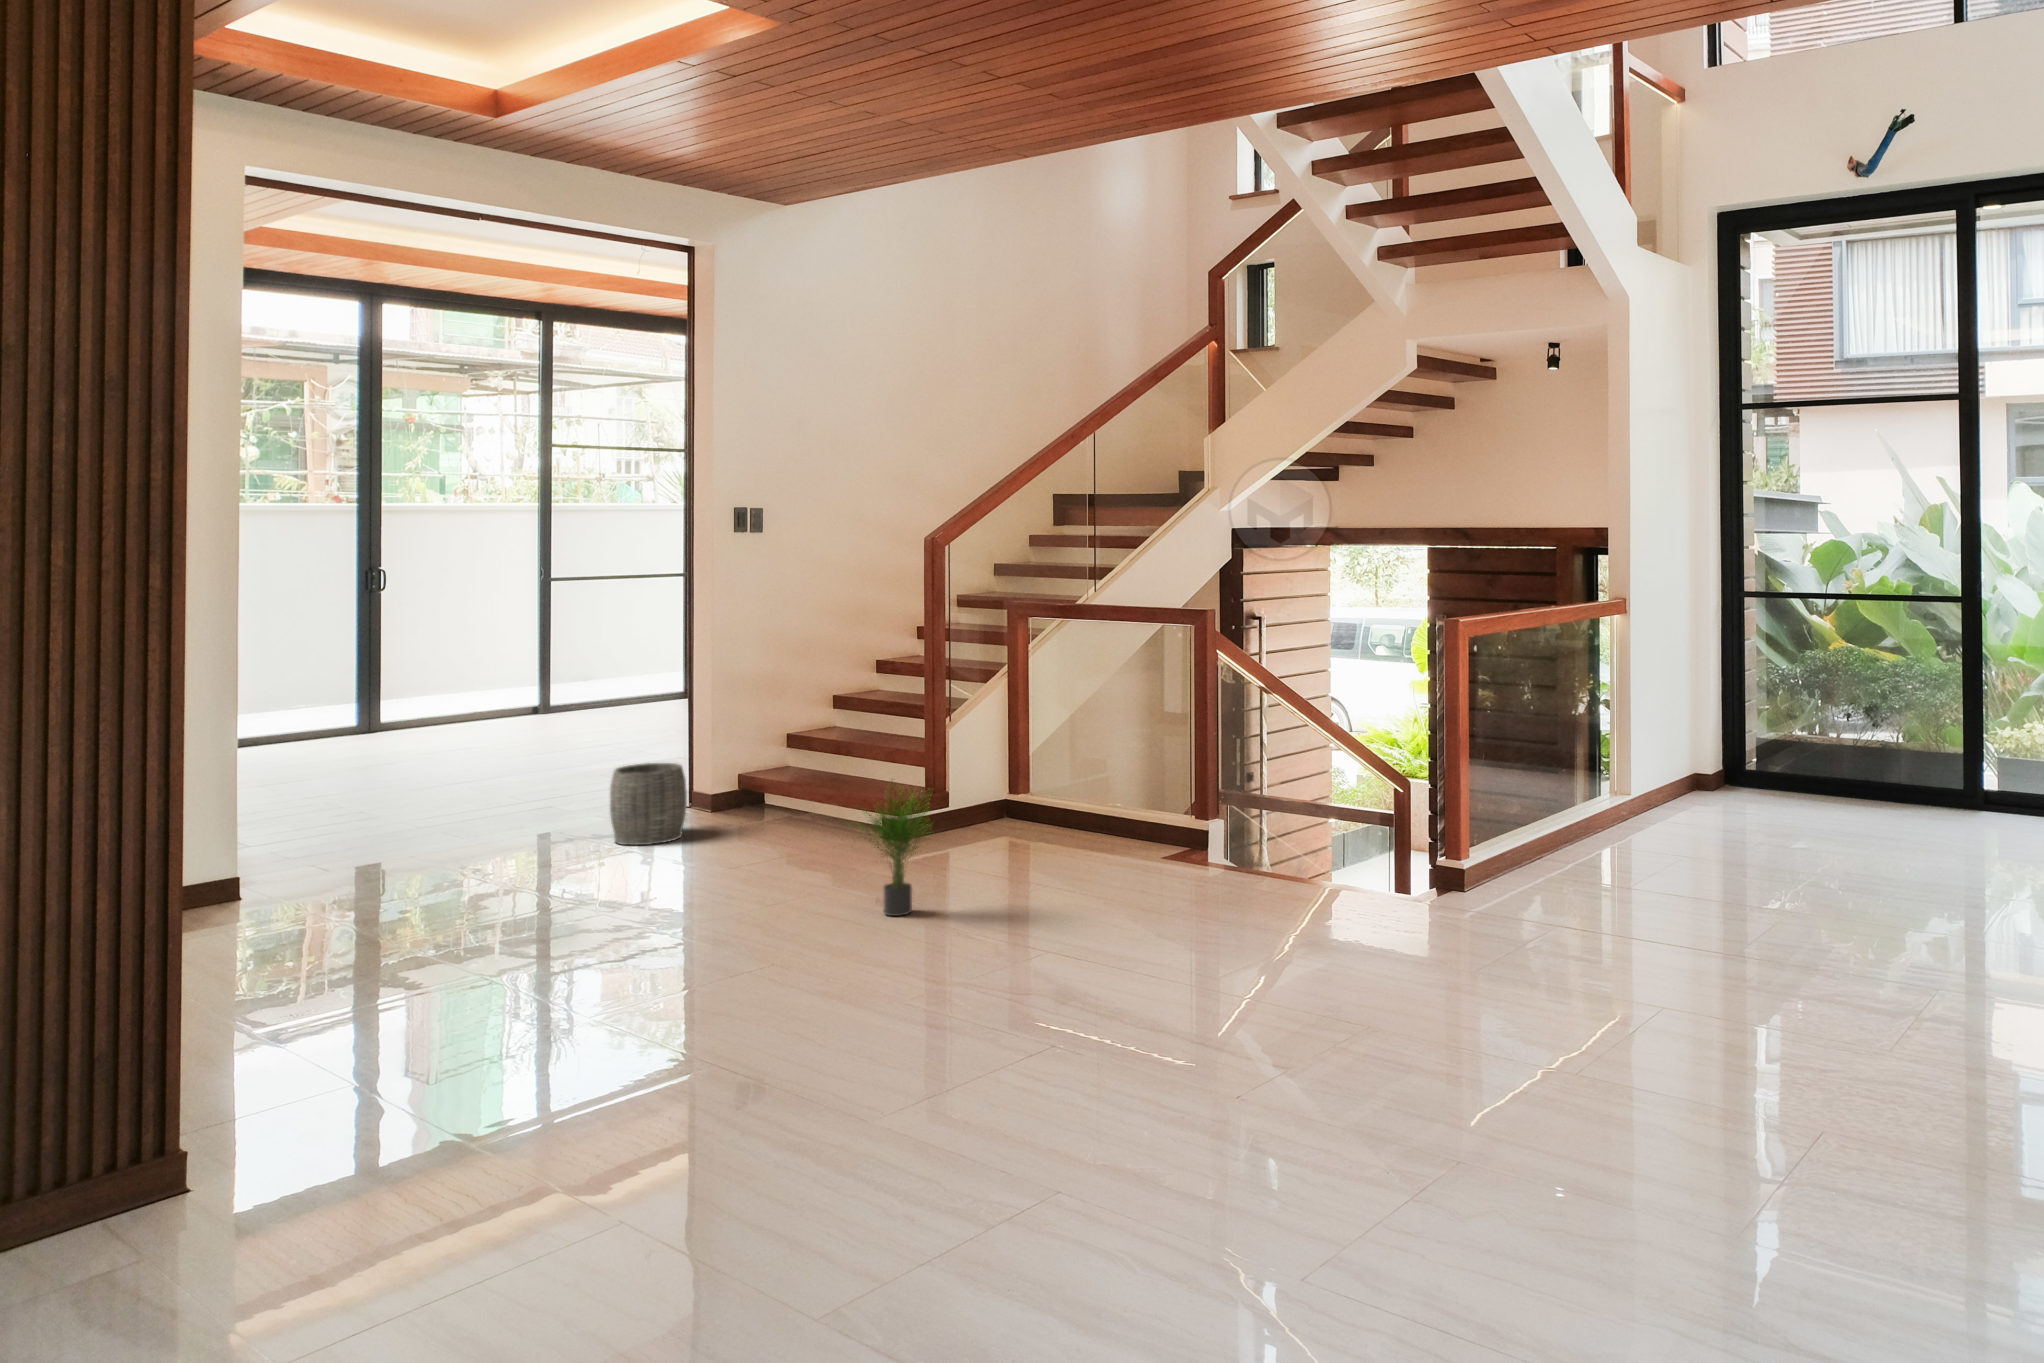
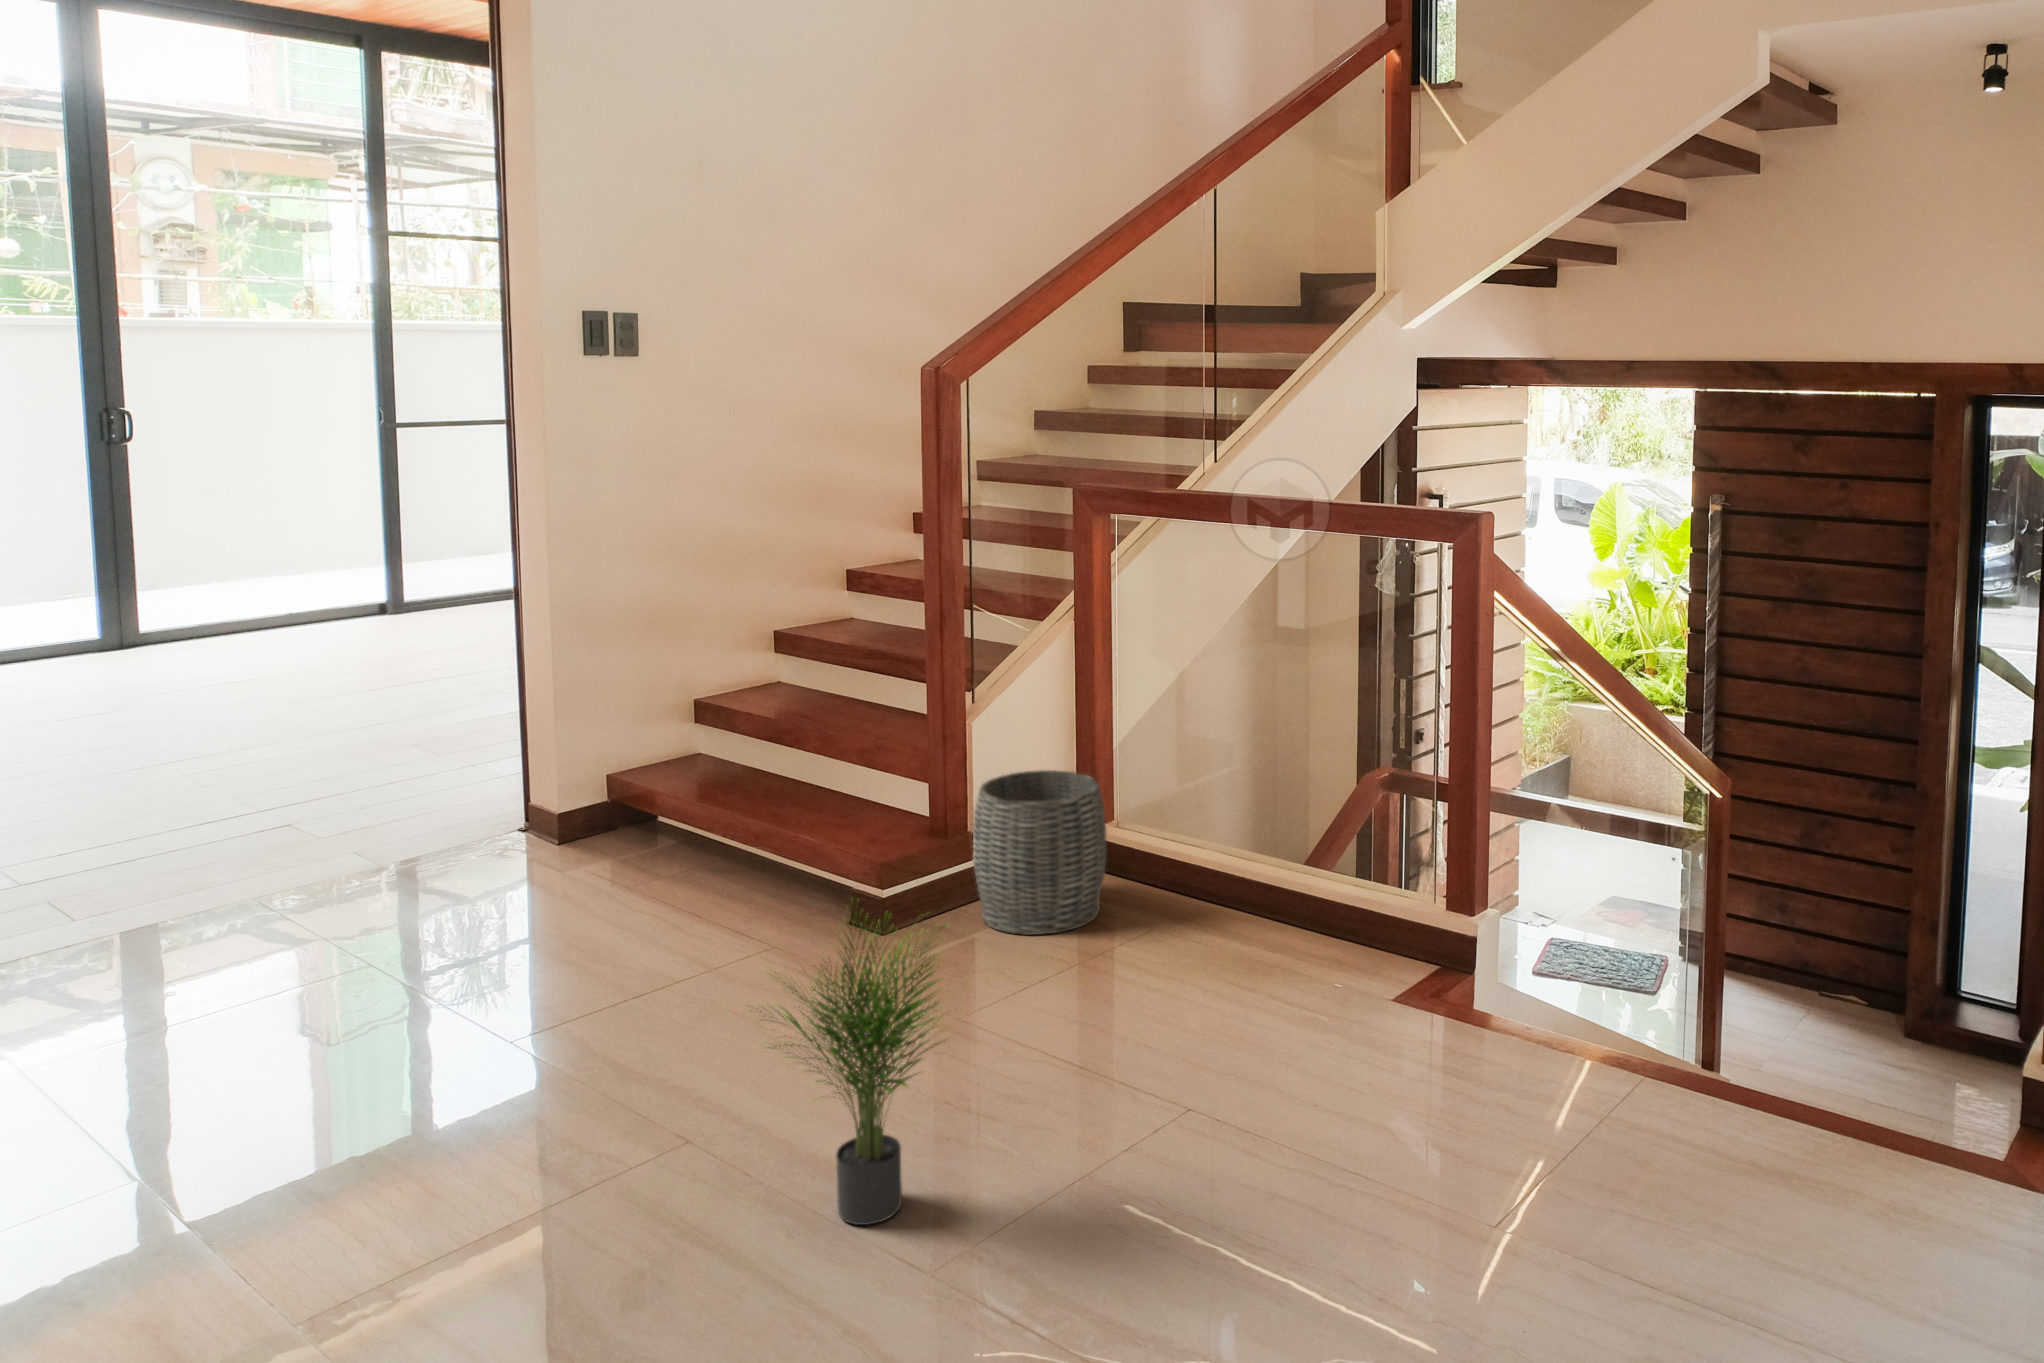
woven basket: present [610,763,687,845] -> present [973,770,1106,935]

